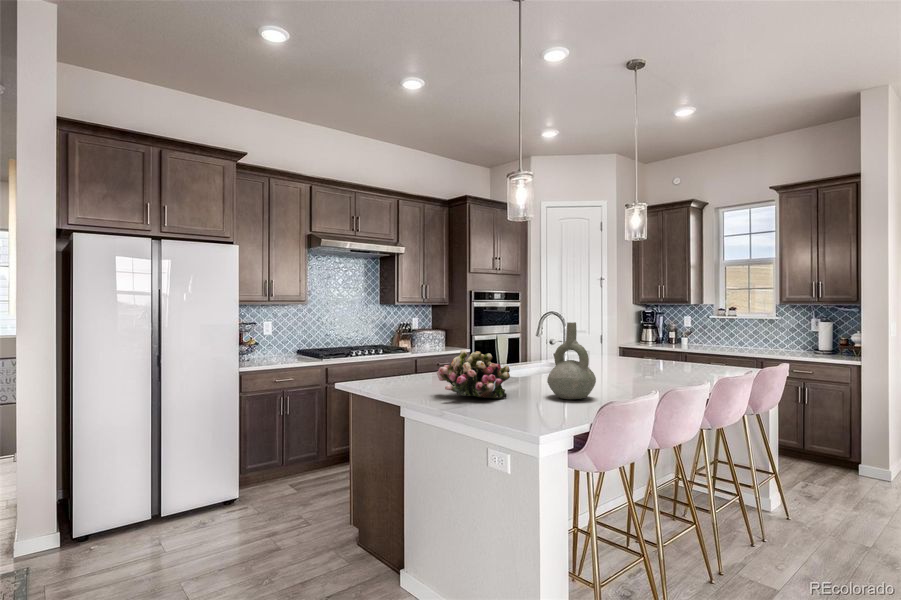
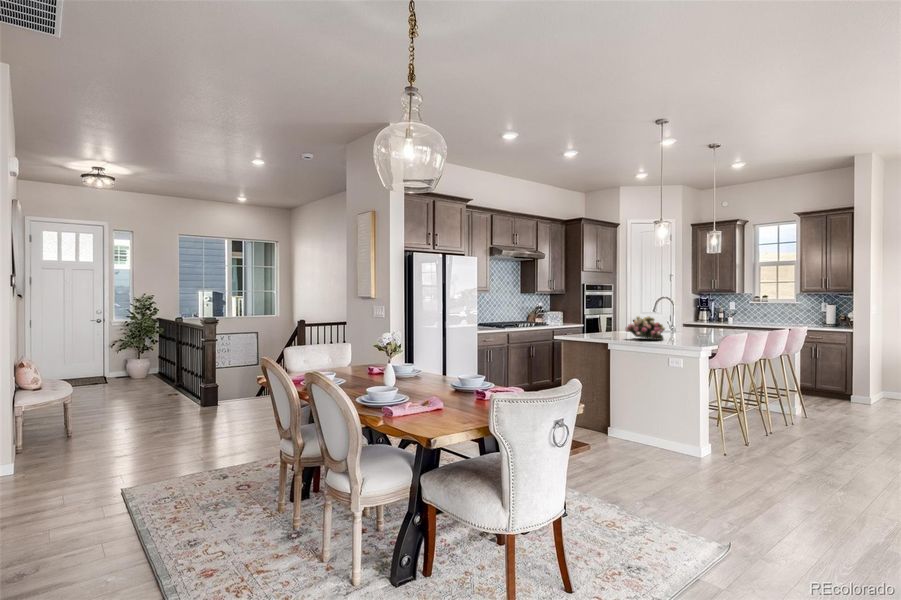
decorative vase: present [547,322,596,399] -> none [684,301,710,340]

